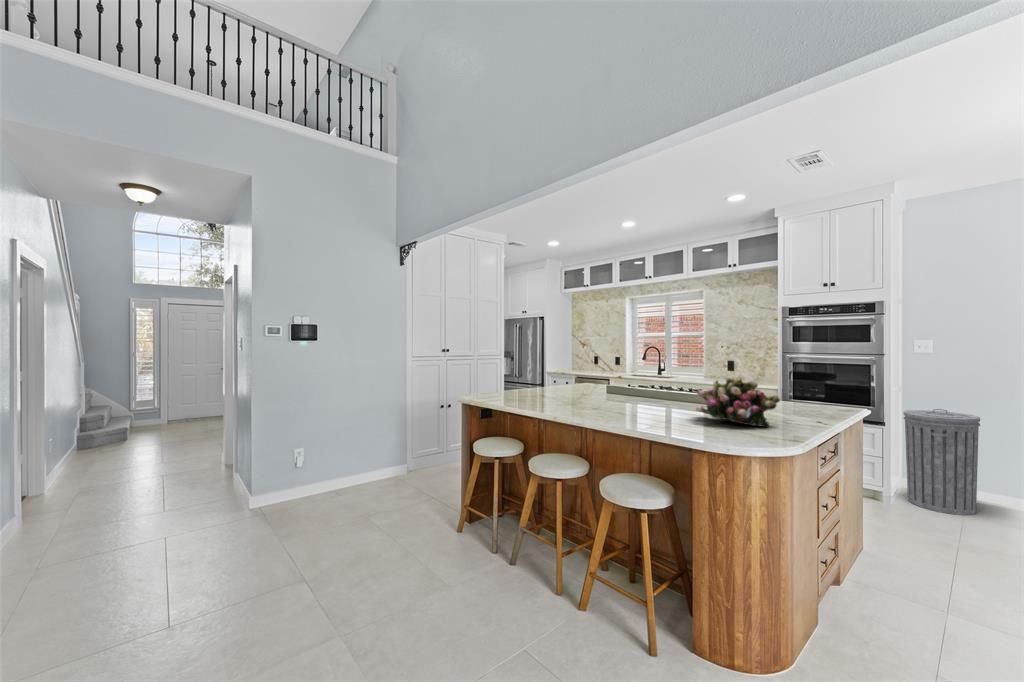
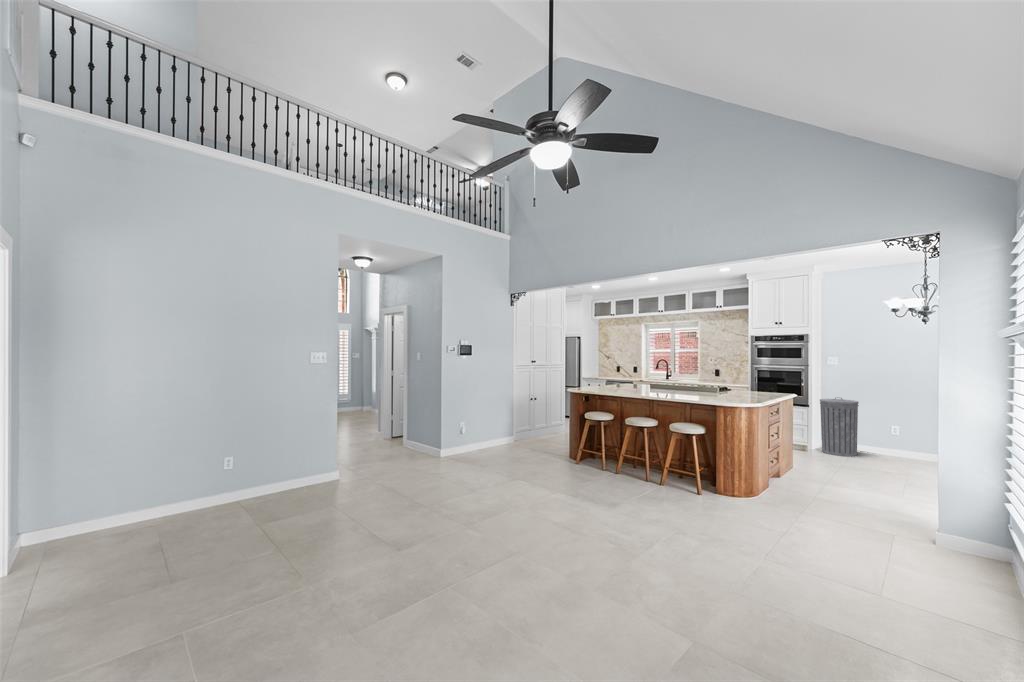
flower arrangement: present [696,376,780,427] -> none [714,376,752,398]

